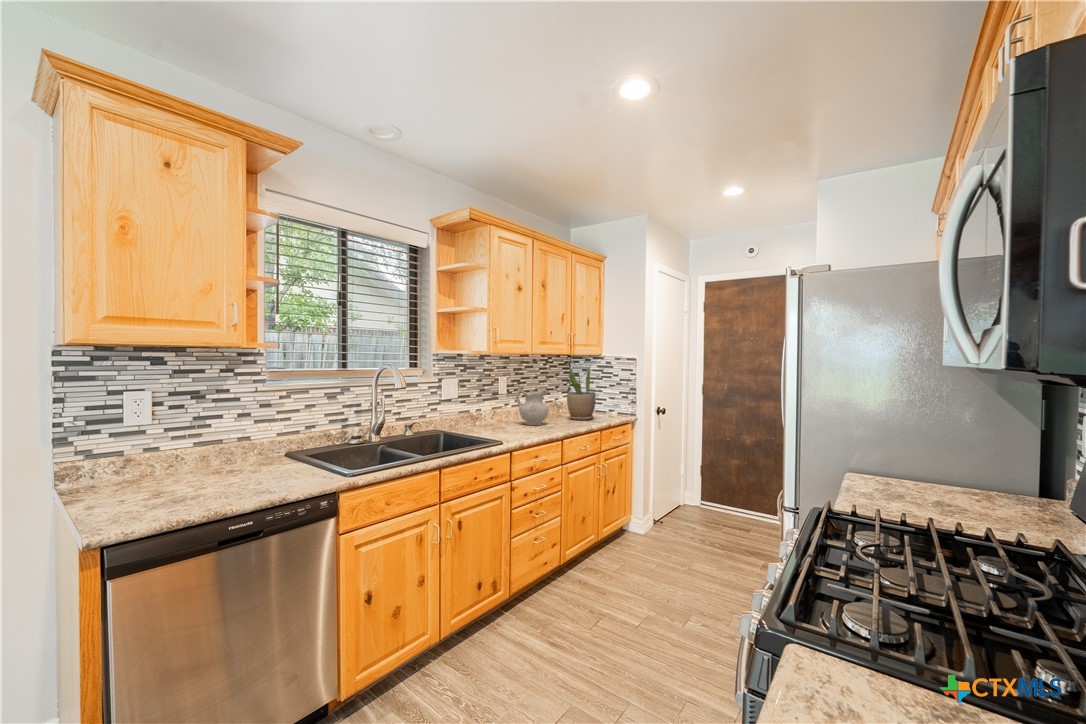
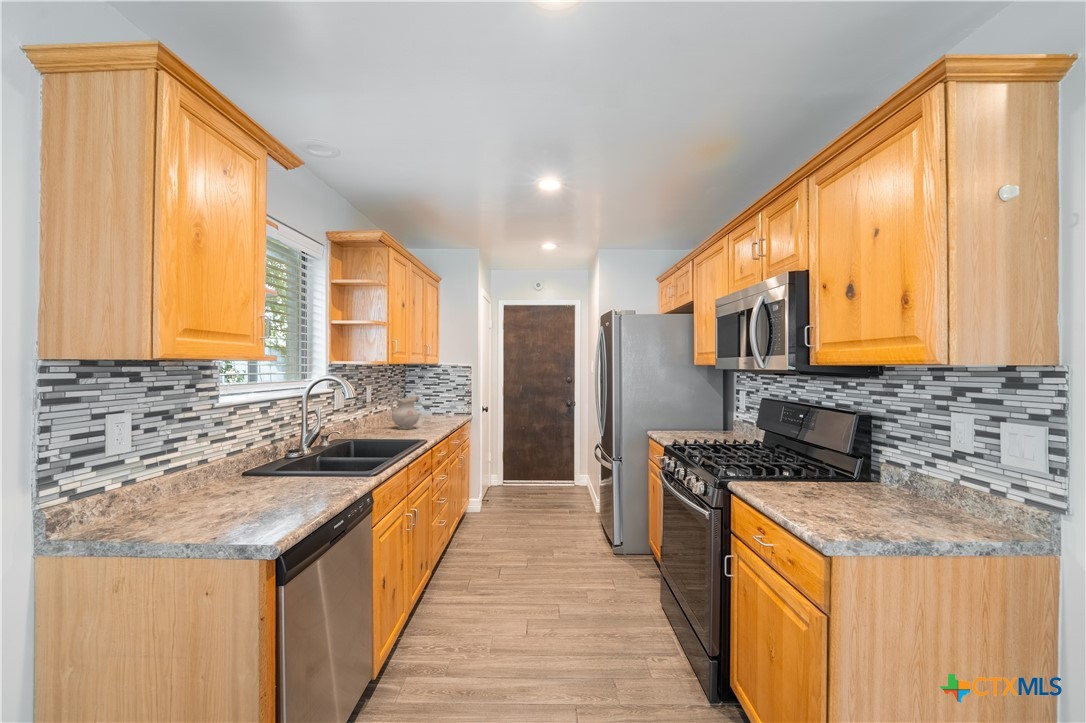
potted plant: present [567,367,596,420] -> none [421,374,447,422]

